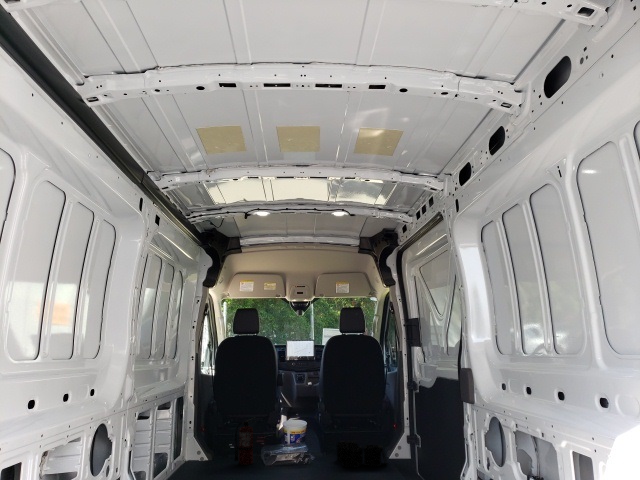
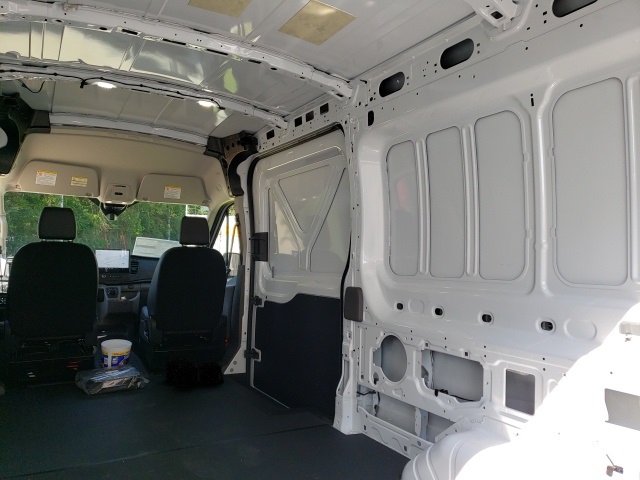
fire extinguisher: present [235,418,255,465] -> none [38,337,70,393]

